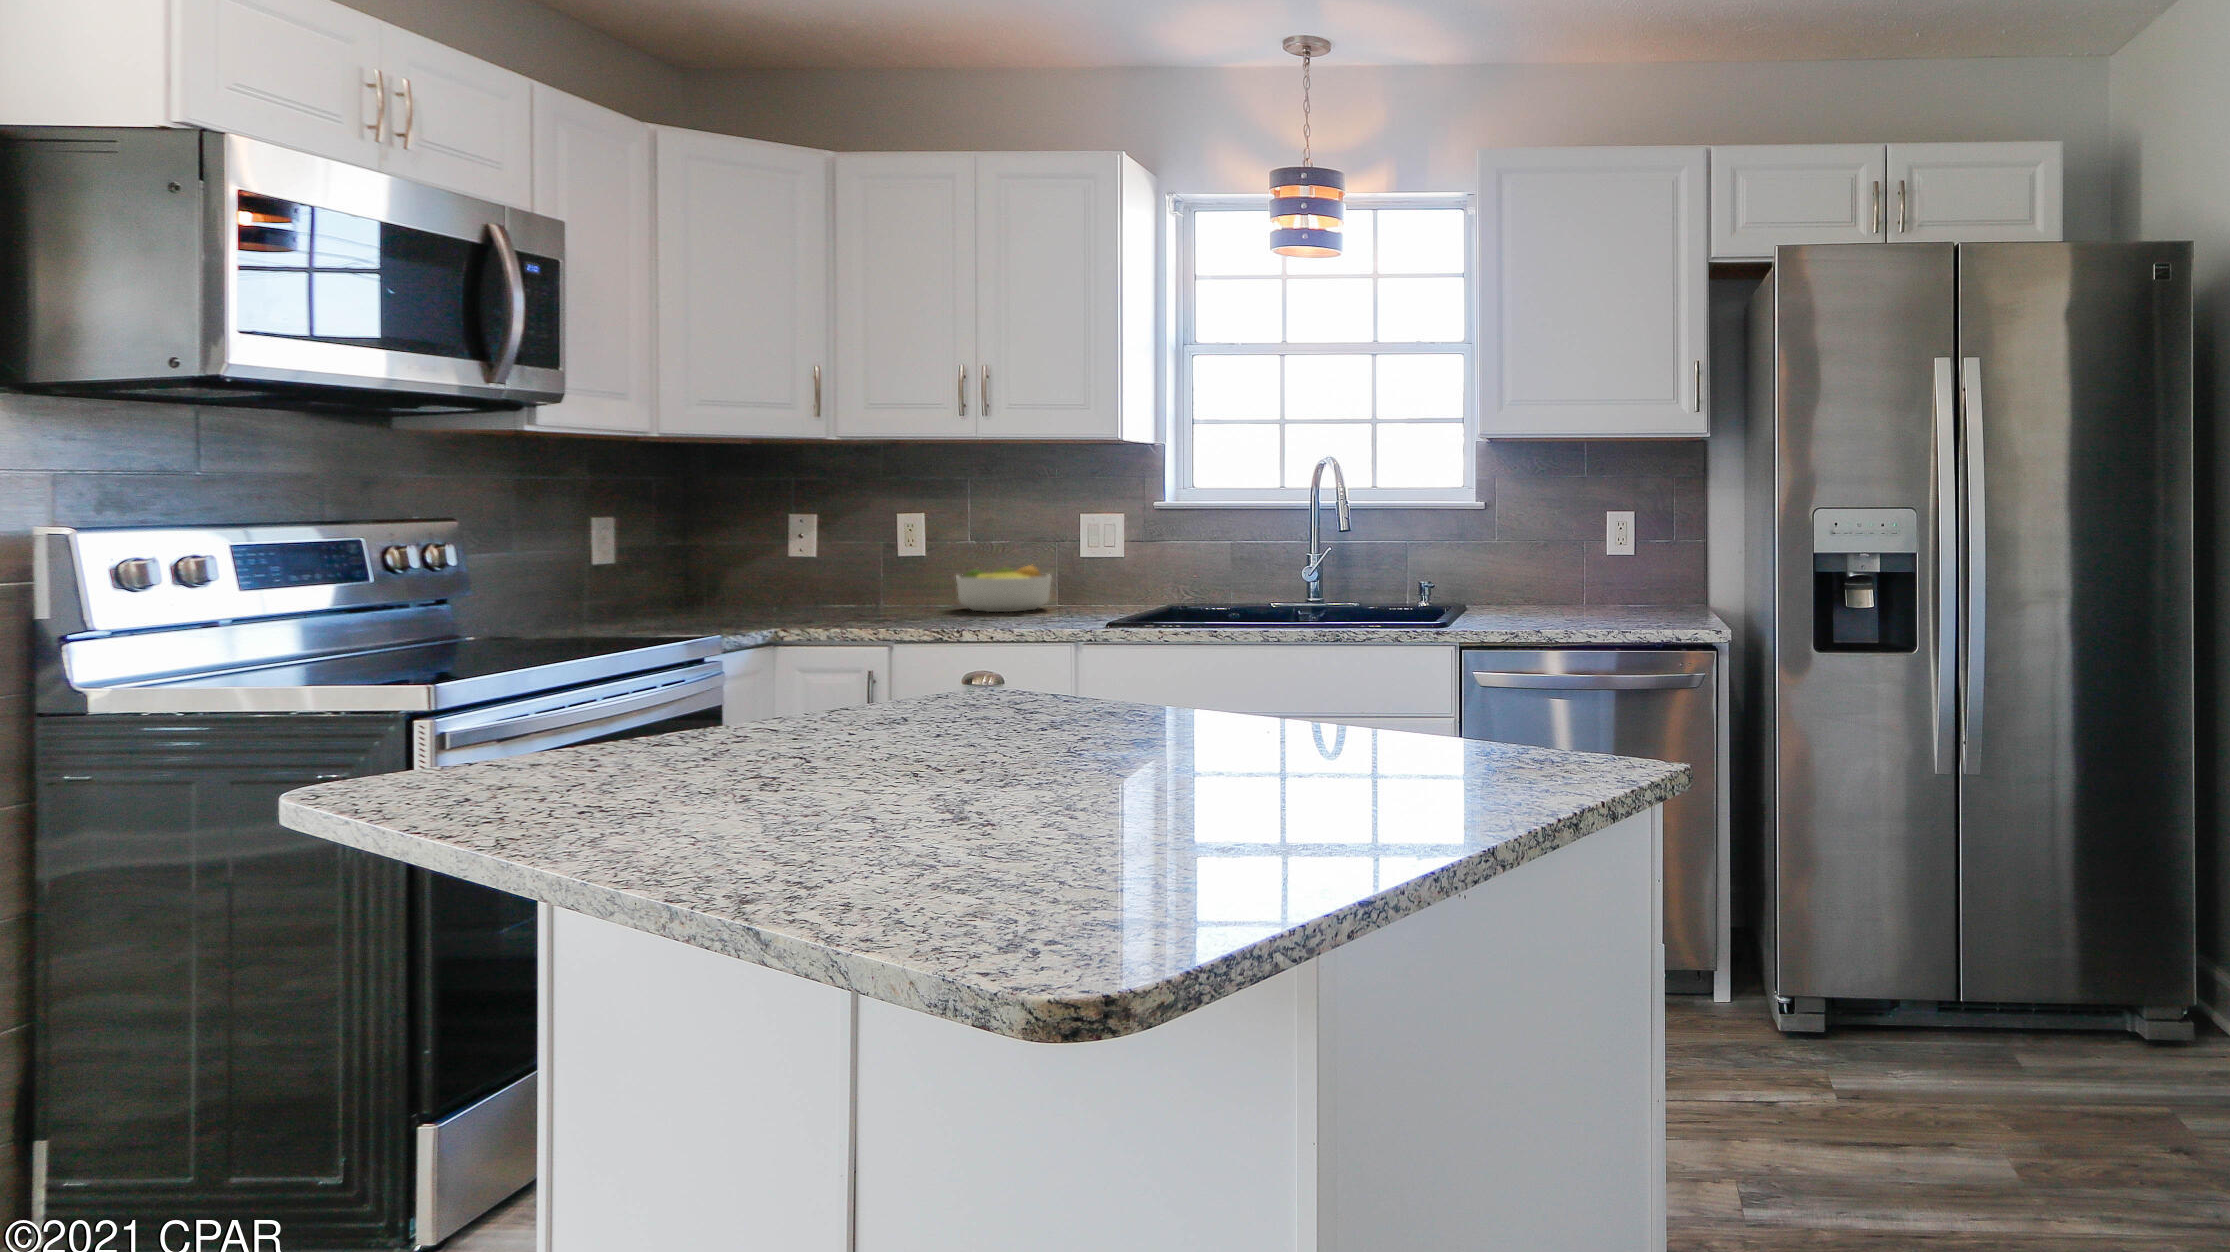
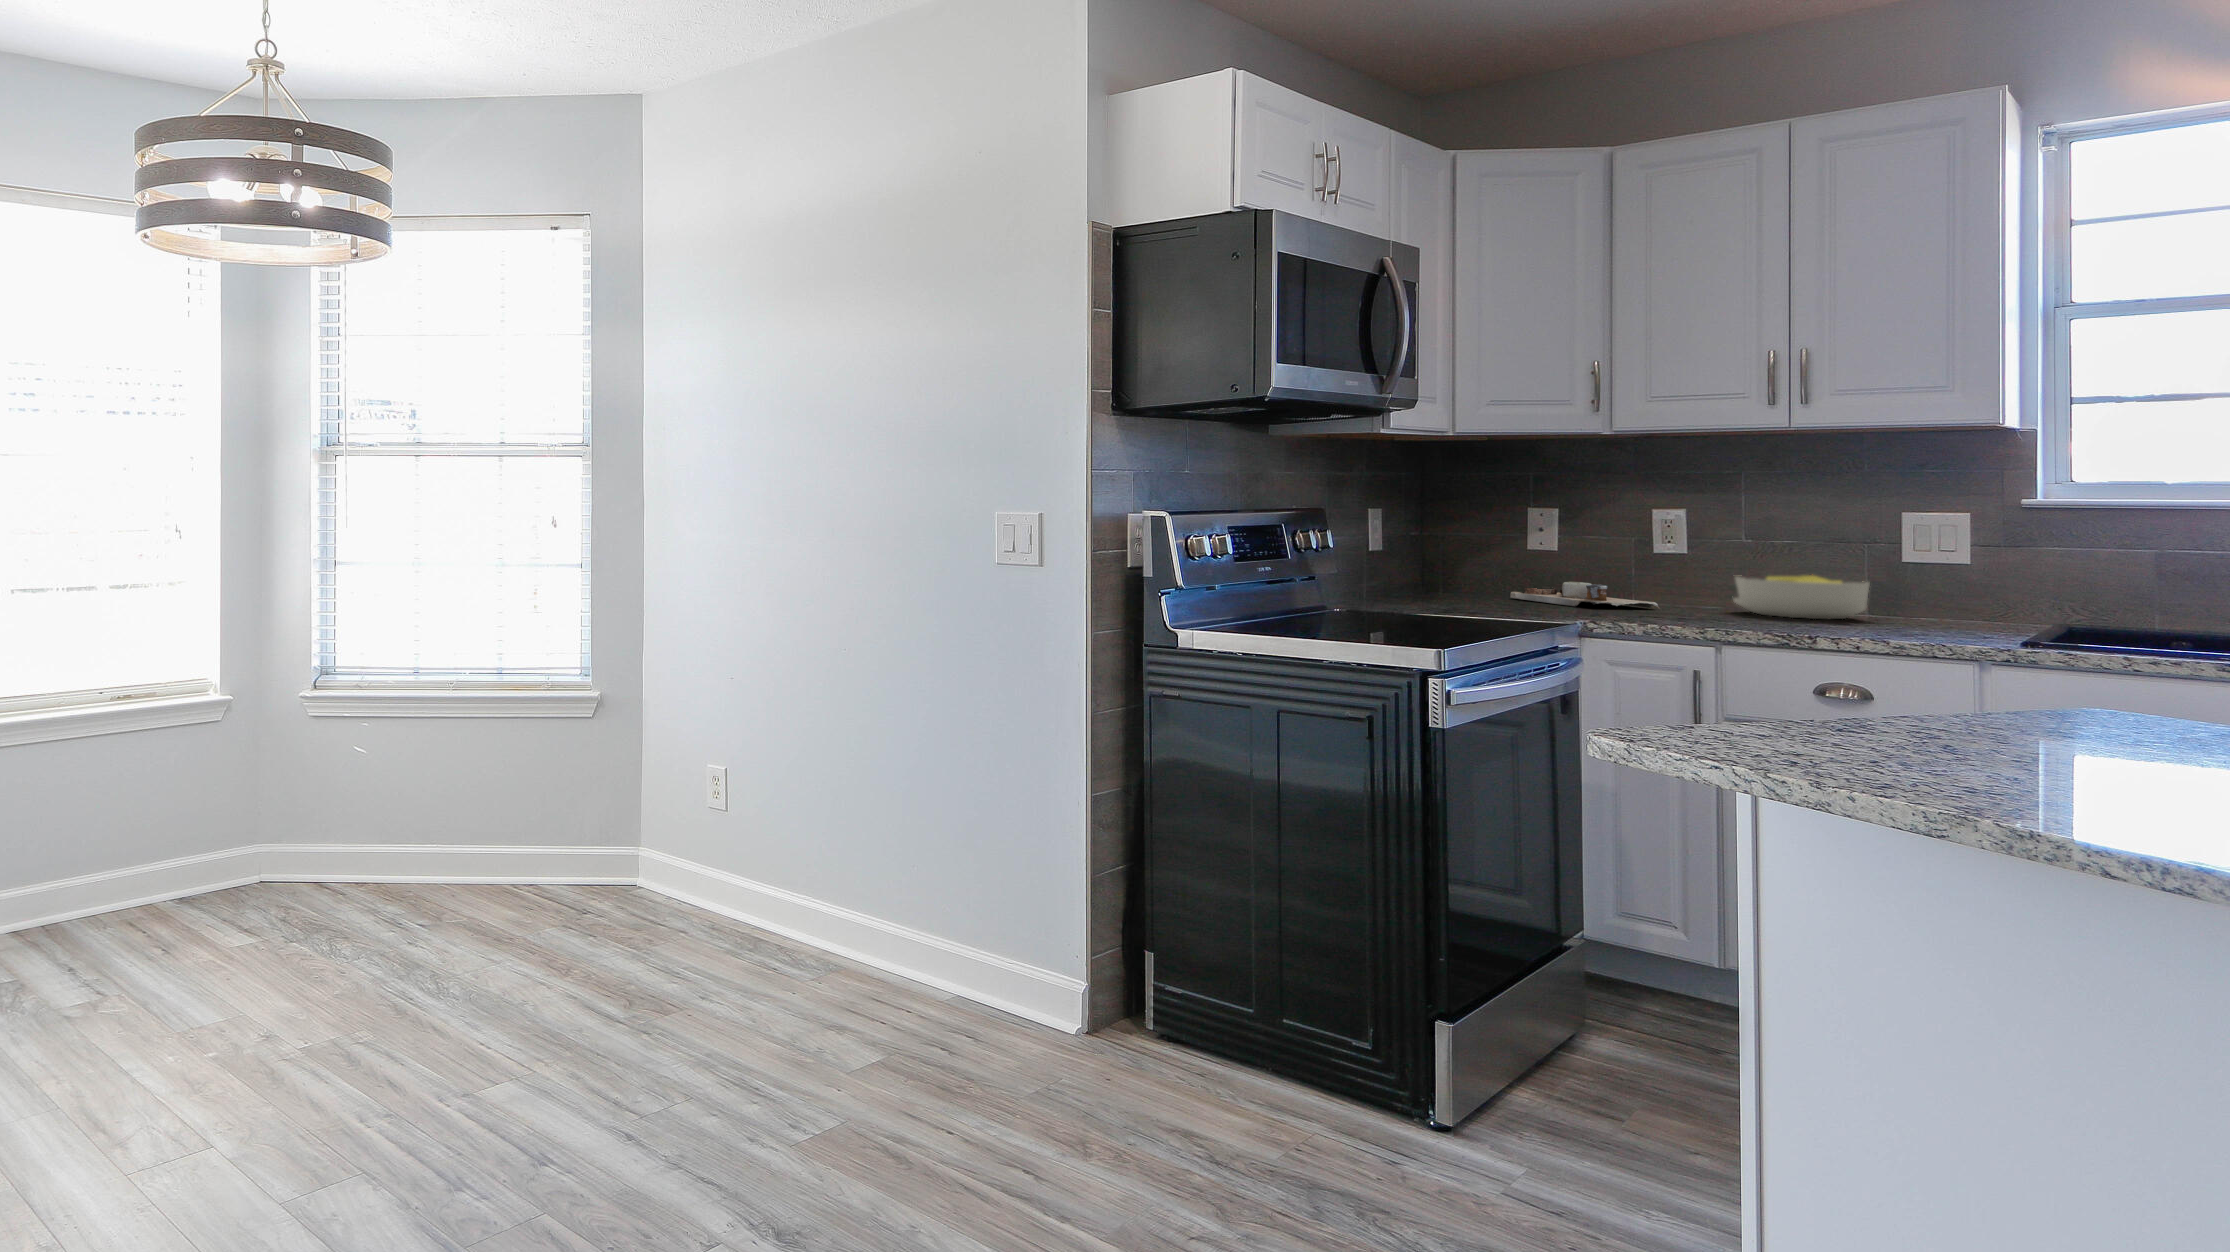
cutting board: none [772,588,893,613] -> present [1510,582,1660,609]

